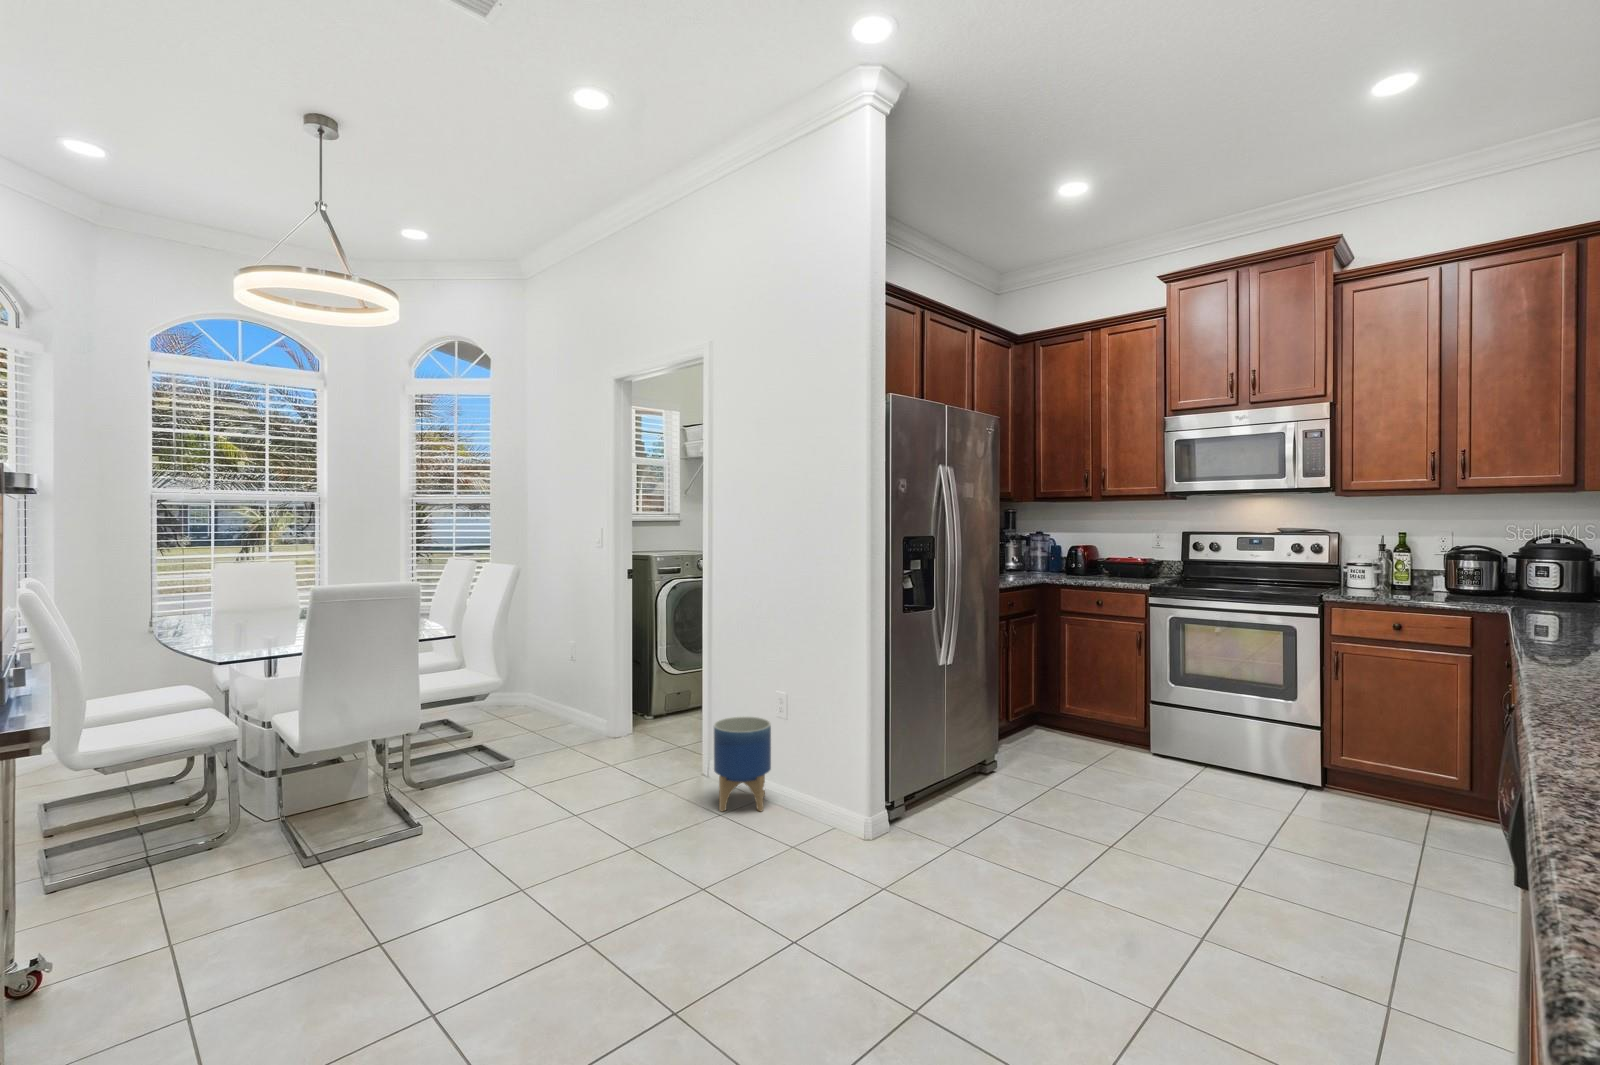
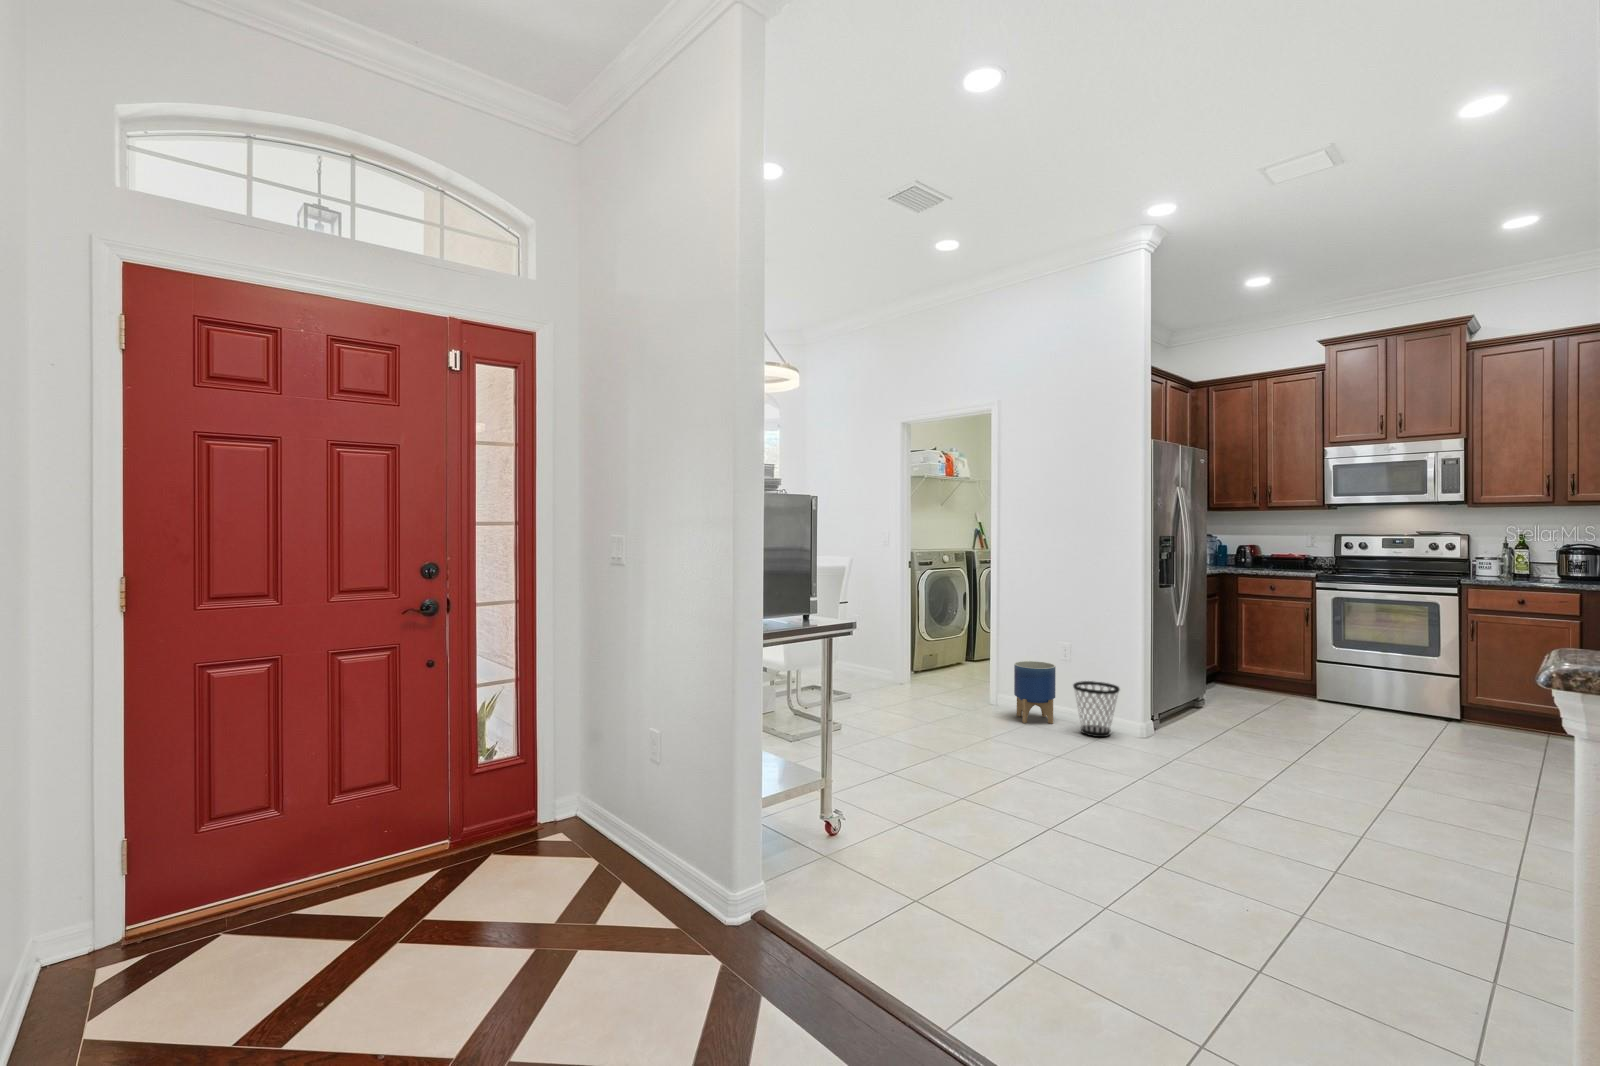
wastebasket: none [777,750,841,839] -> present [1073,681,1120,737]

